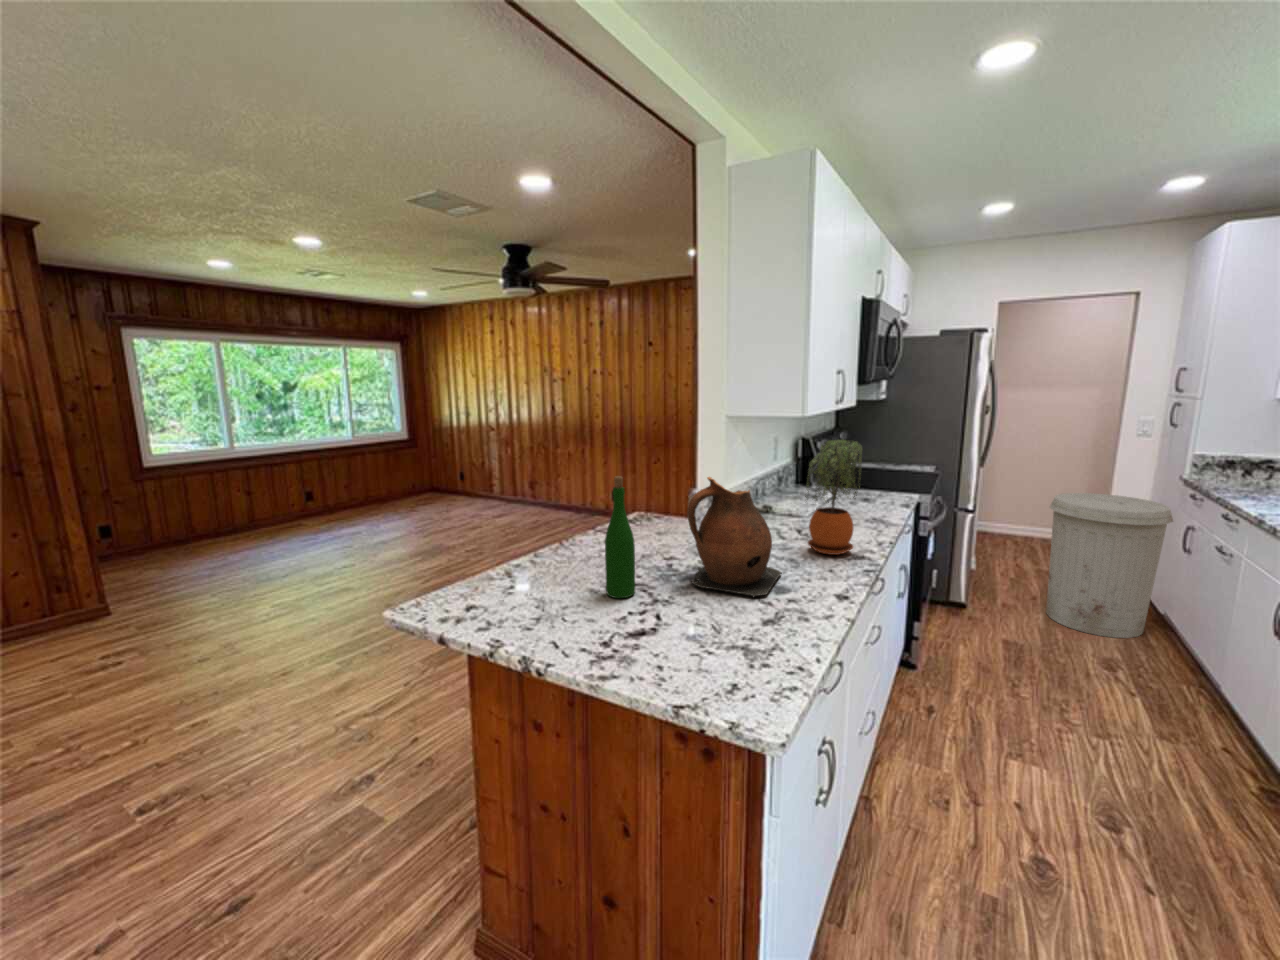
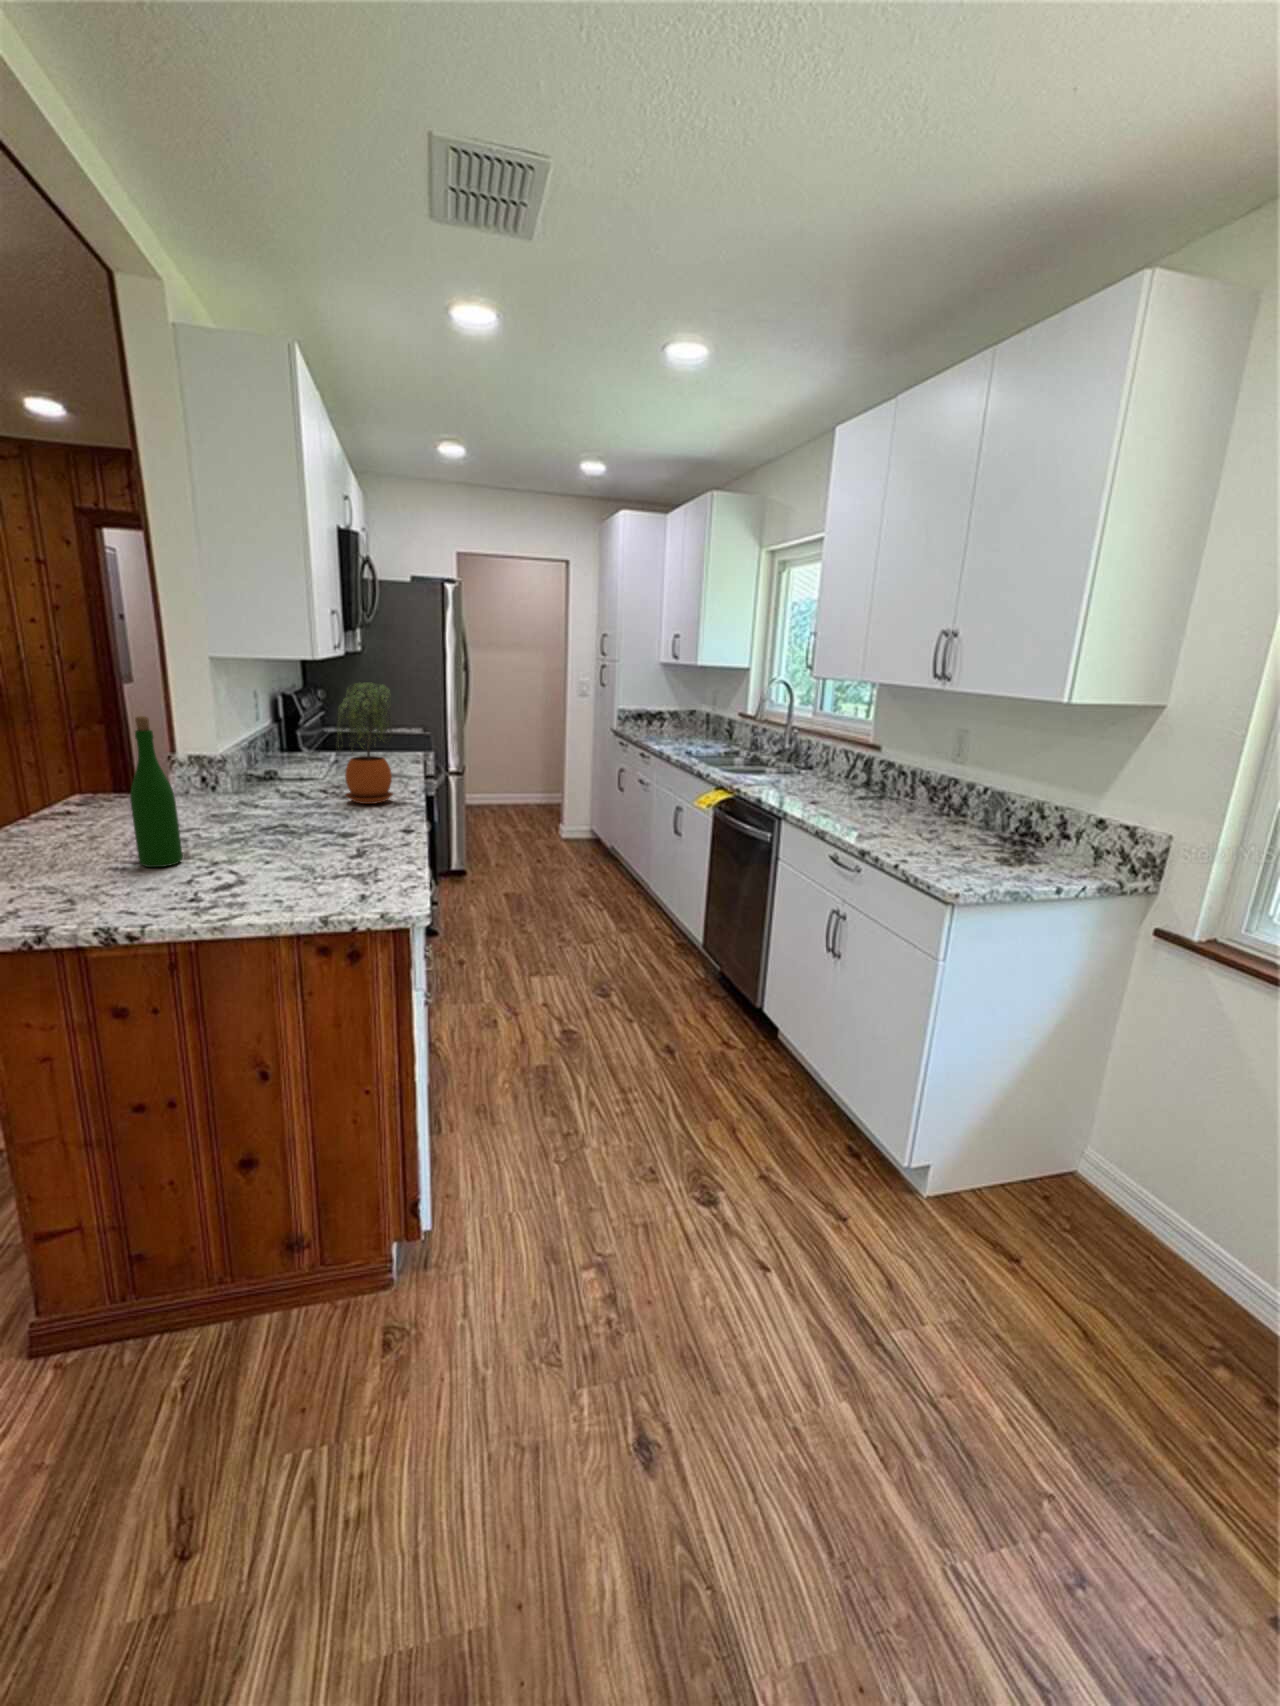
ceramic pitcher: present [687,477,782,597] -> none [228,718,338,843]
trash can: present [1046,493,1173,638] -> none [524,749,610,874]

